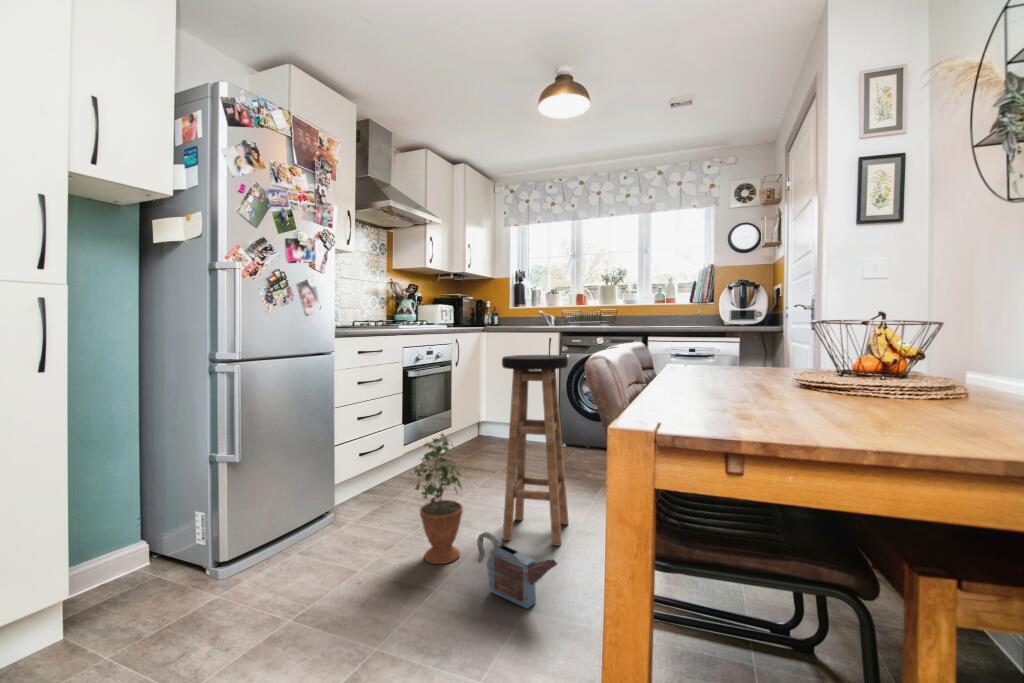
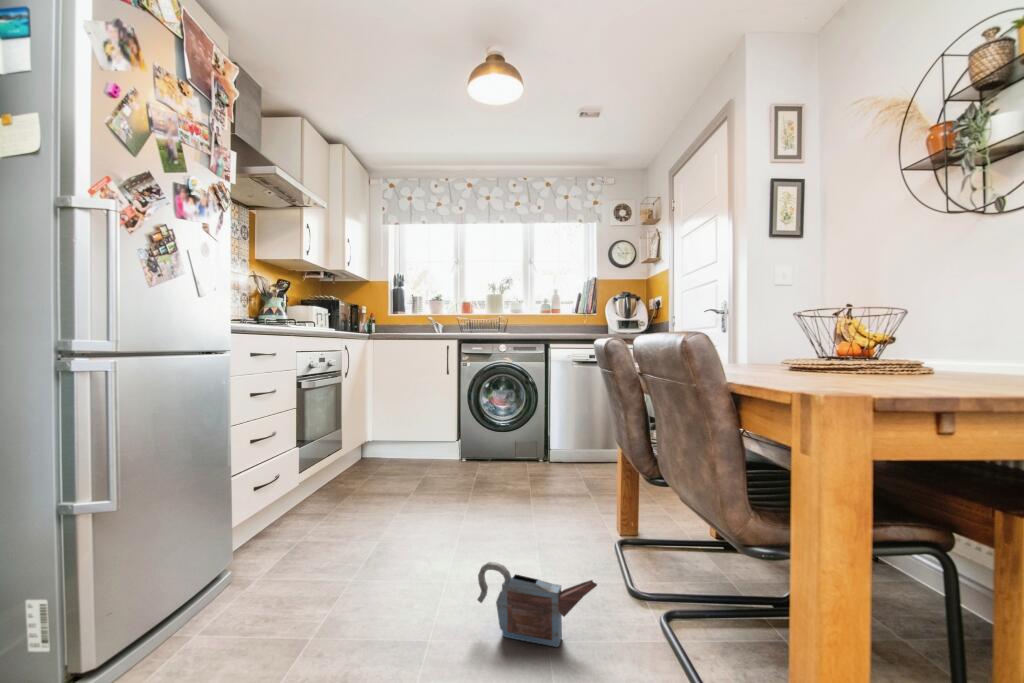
bar stool: present [502,355,569,546] -> none [462,353,539,571]
potted plant: present [414,434,463,564] -> none [371,445,438,617]

